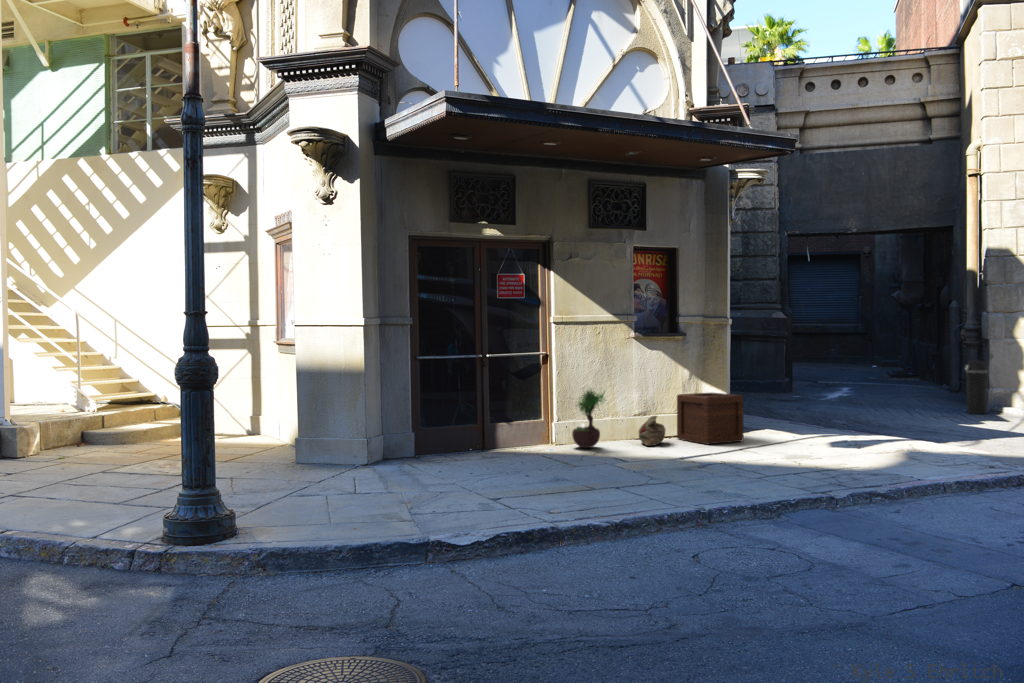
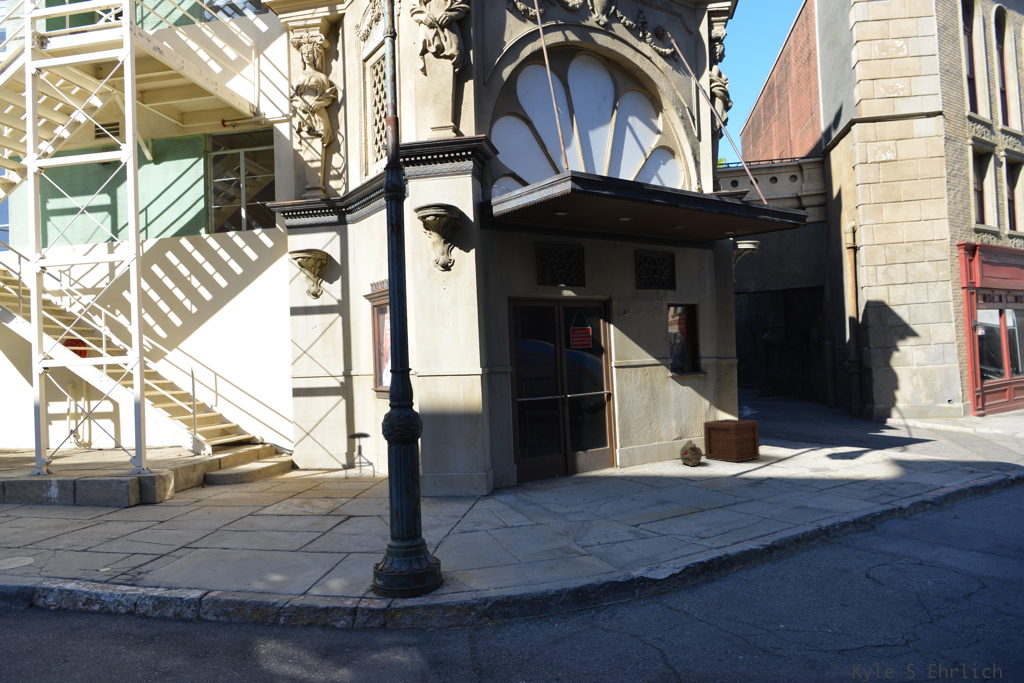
trash can: present [965,360,988,414] -> none [879,385,897,426]
potted tree: present [572,390,604,448] -> none [632,417,662,470]
stool: none [240,391,274,442] -> present [346,432,375,477]

